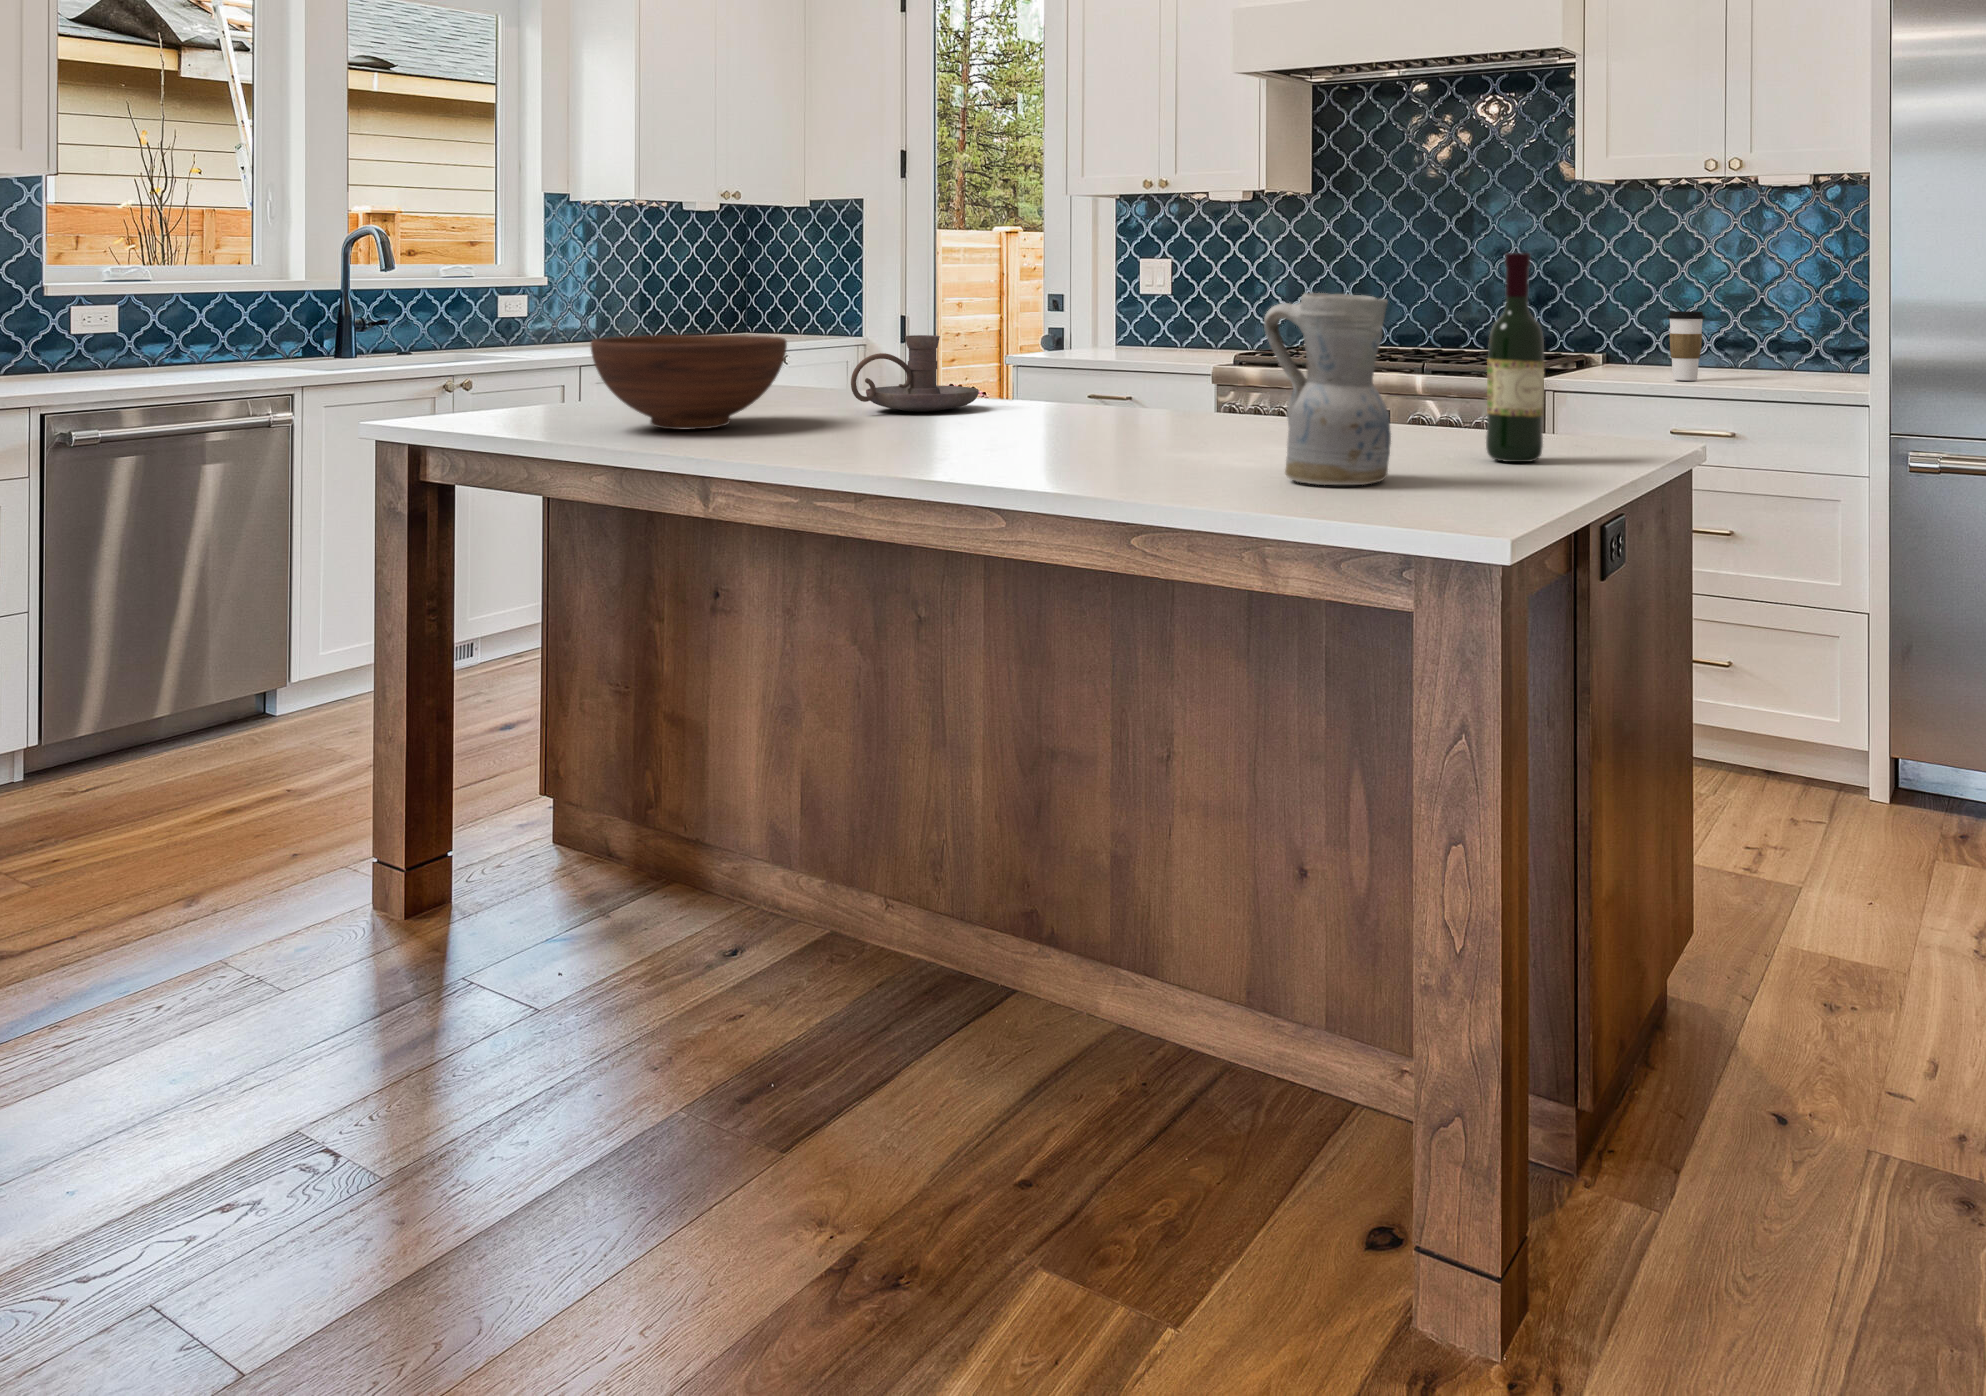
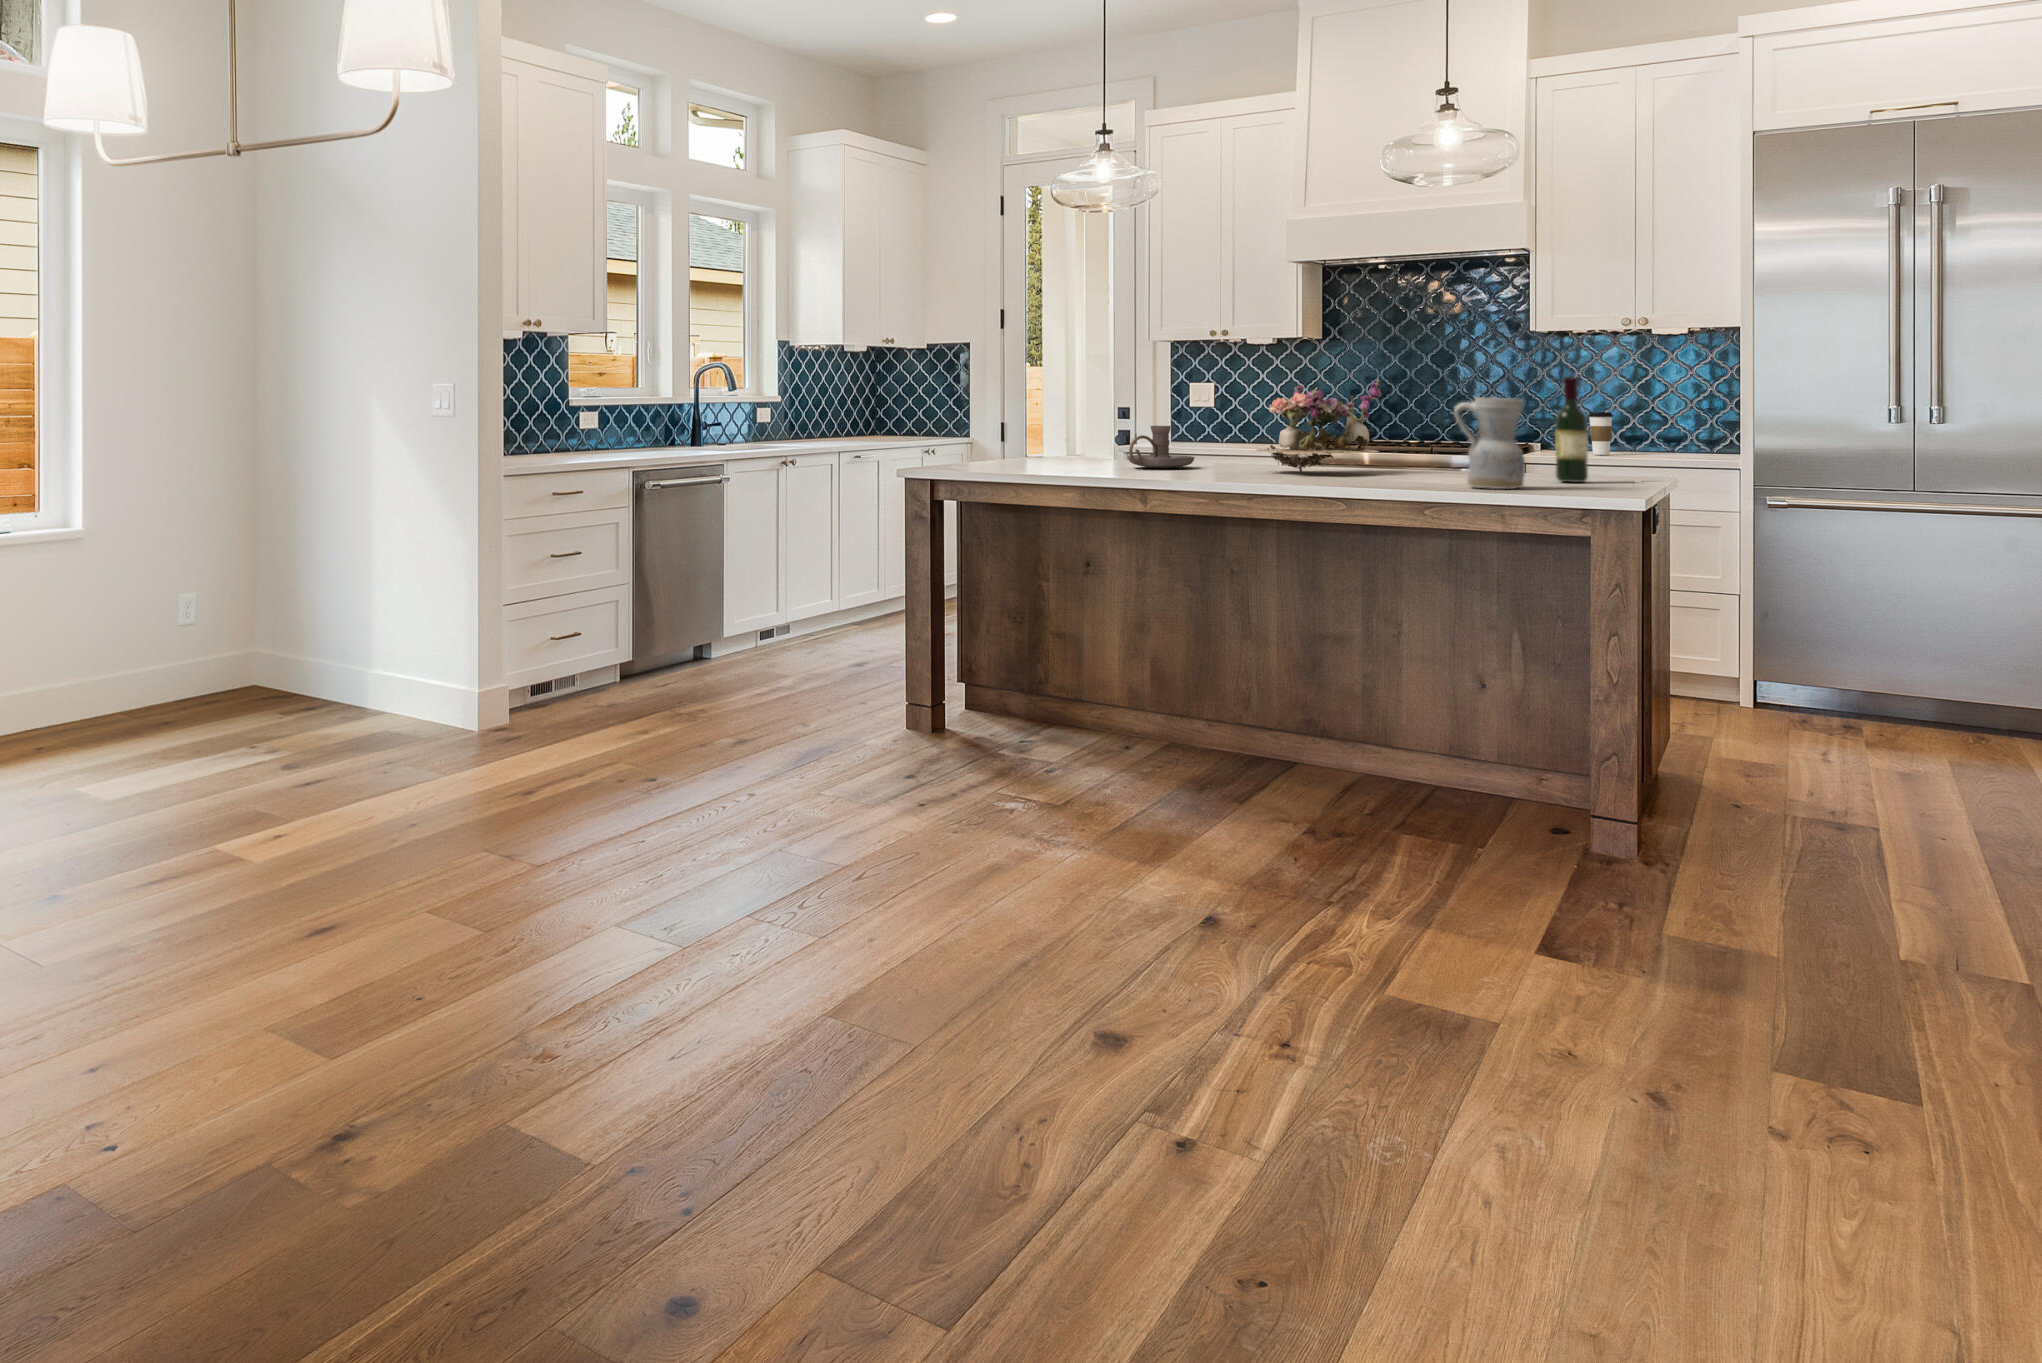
flower arrangement: none [1030,255,1244,425] -> present [1257,380,1382,472]
fruit bowl: present [591,335,787,429] -> none [1007,425,1113,475]

